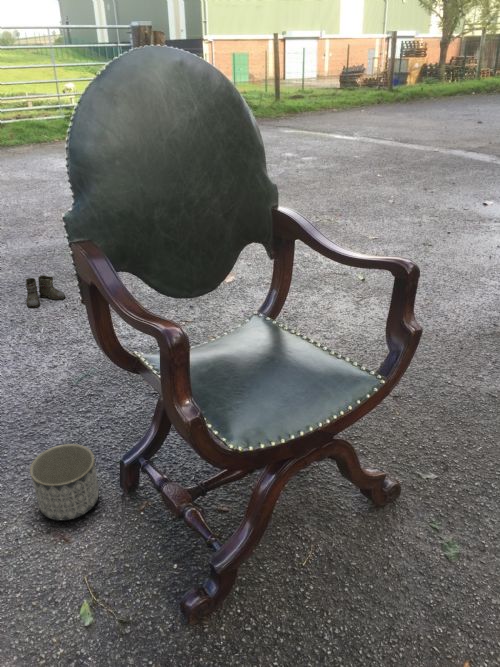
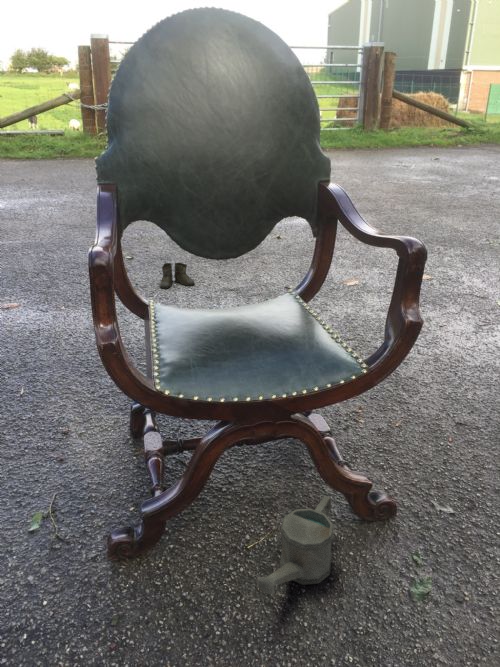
planter: present [30,444,99,520] -> none [52,383,114,448]
watering can: none [335,498,387,604] -> present [257,496,334,594]

